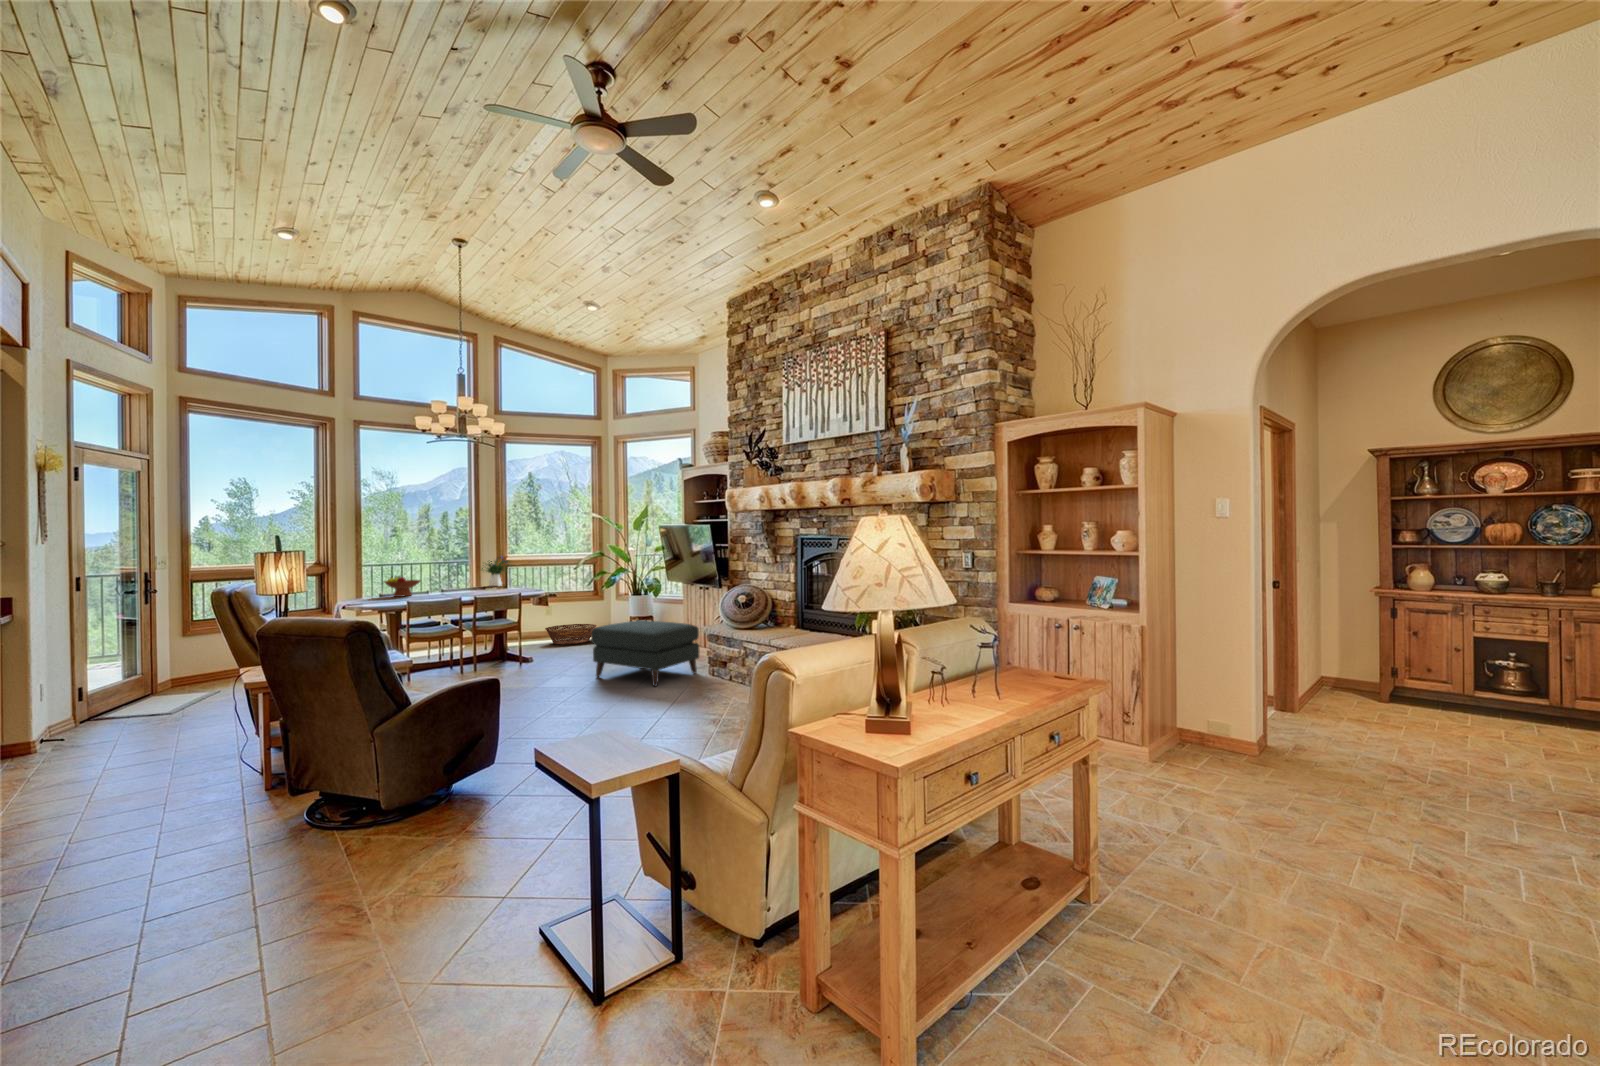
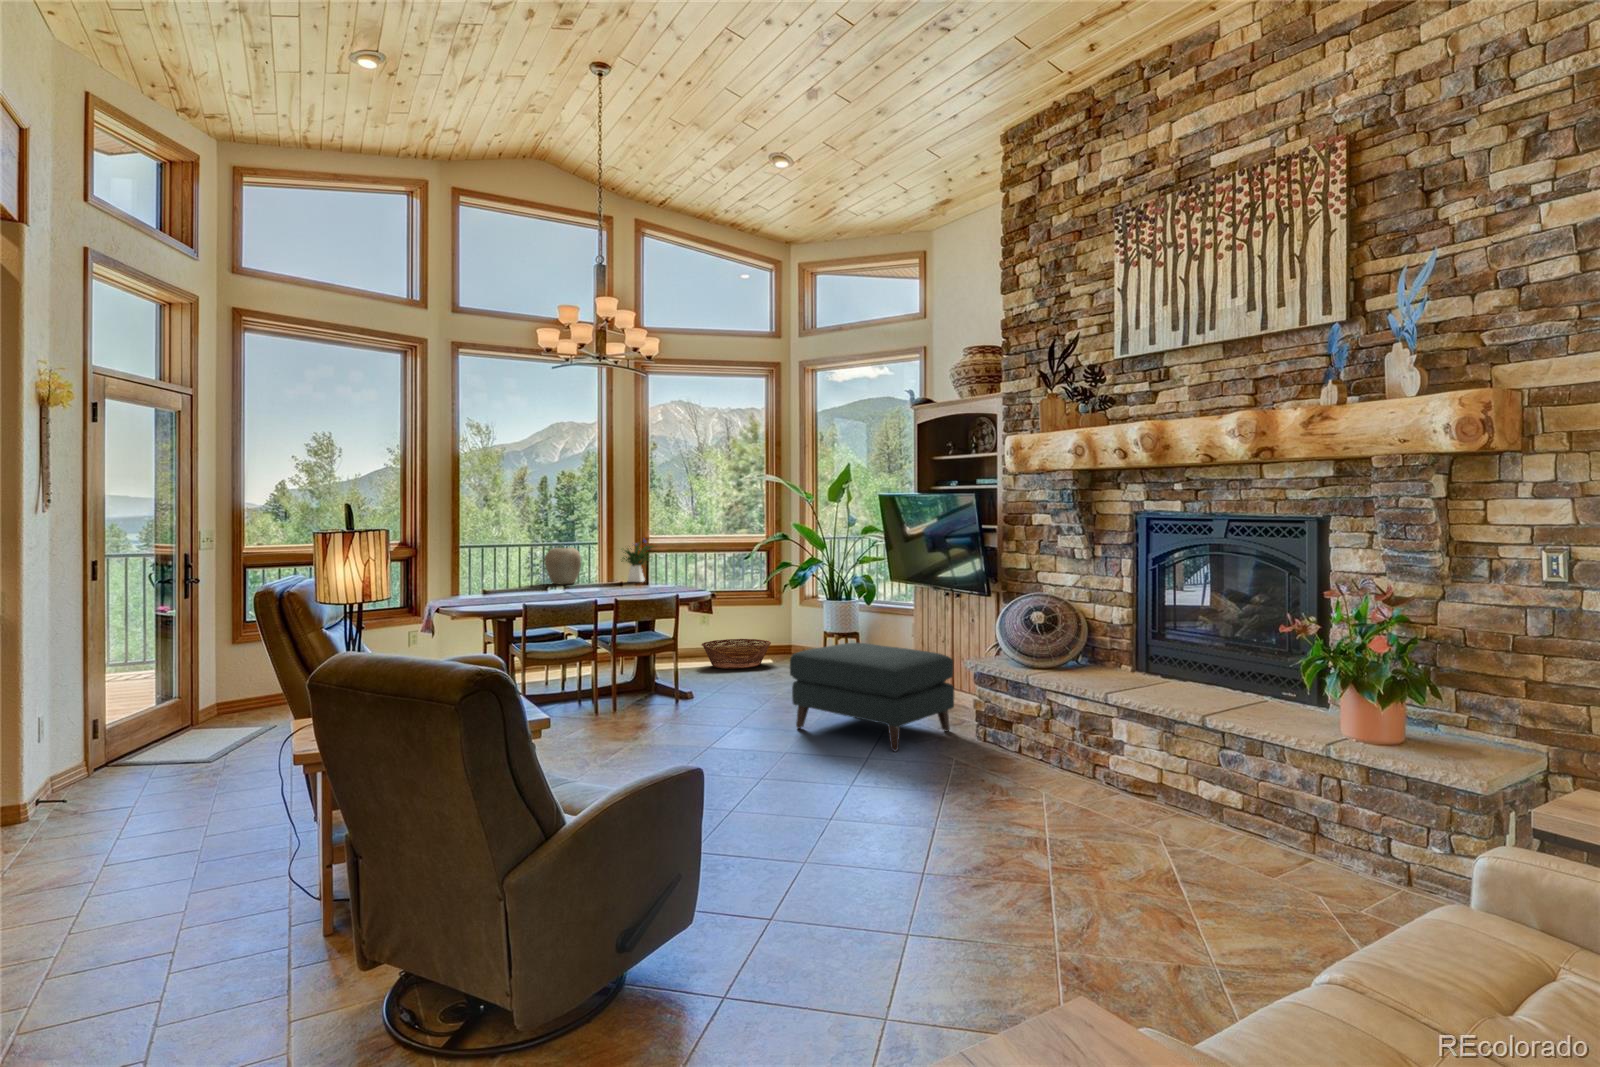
vase: none [422,562,452,589] -> present [545,548,581,584]
fruit bowl: present [384,576,420,597] -> none [503,566,551,596]

